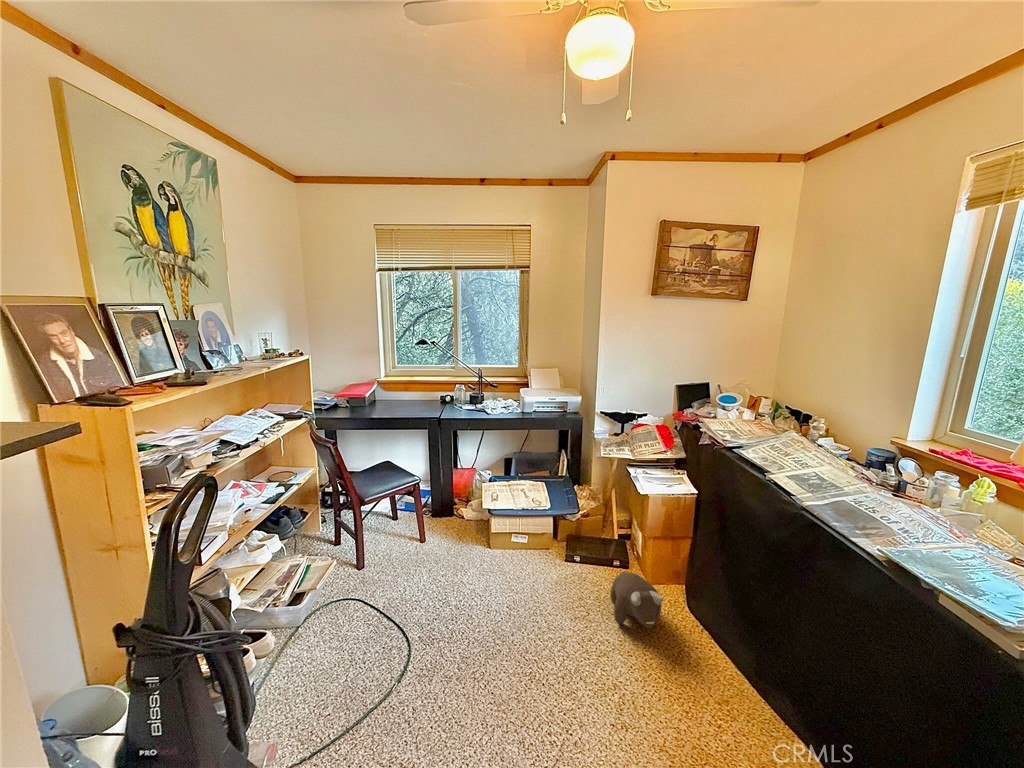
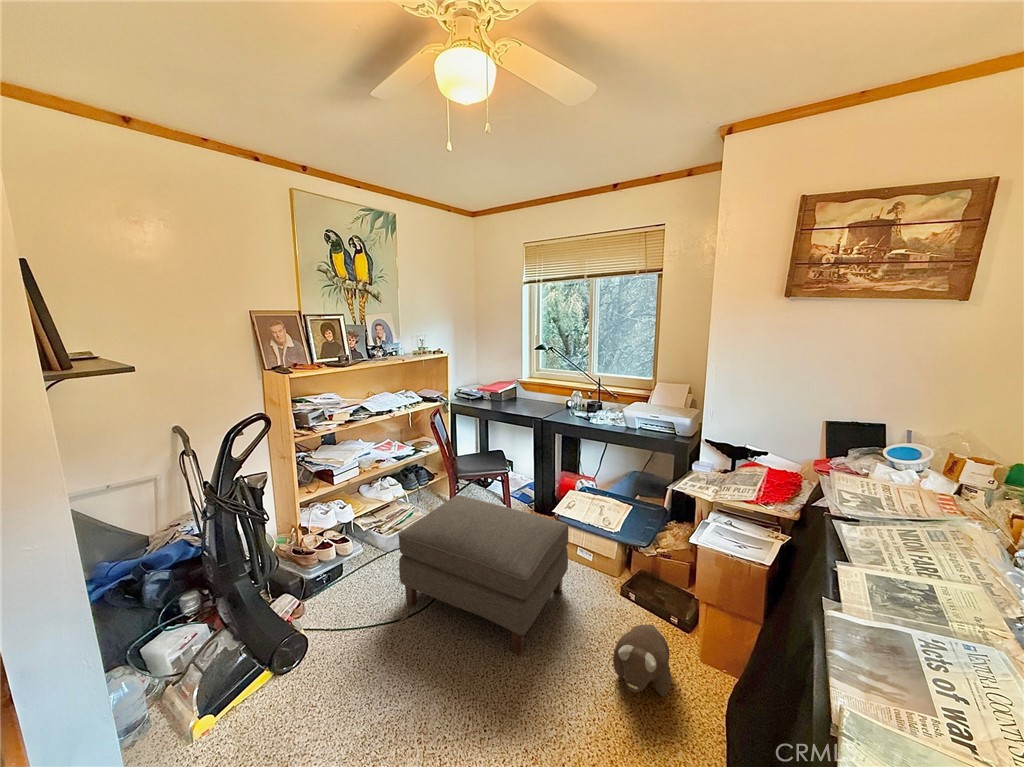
ottoman: none [366,513,548,668] -> present [398,495,569,655]

